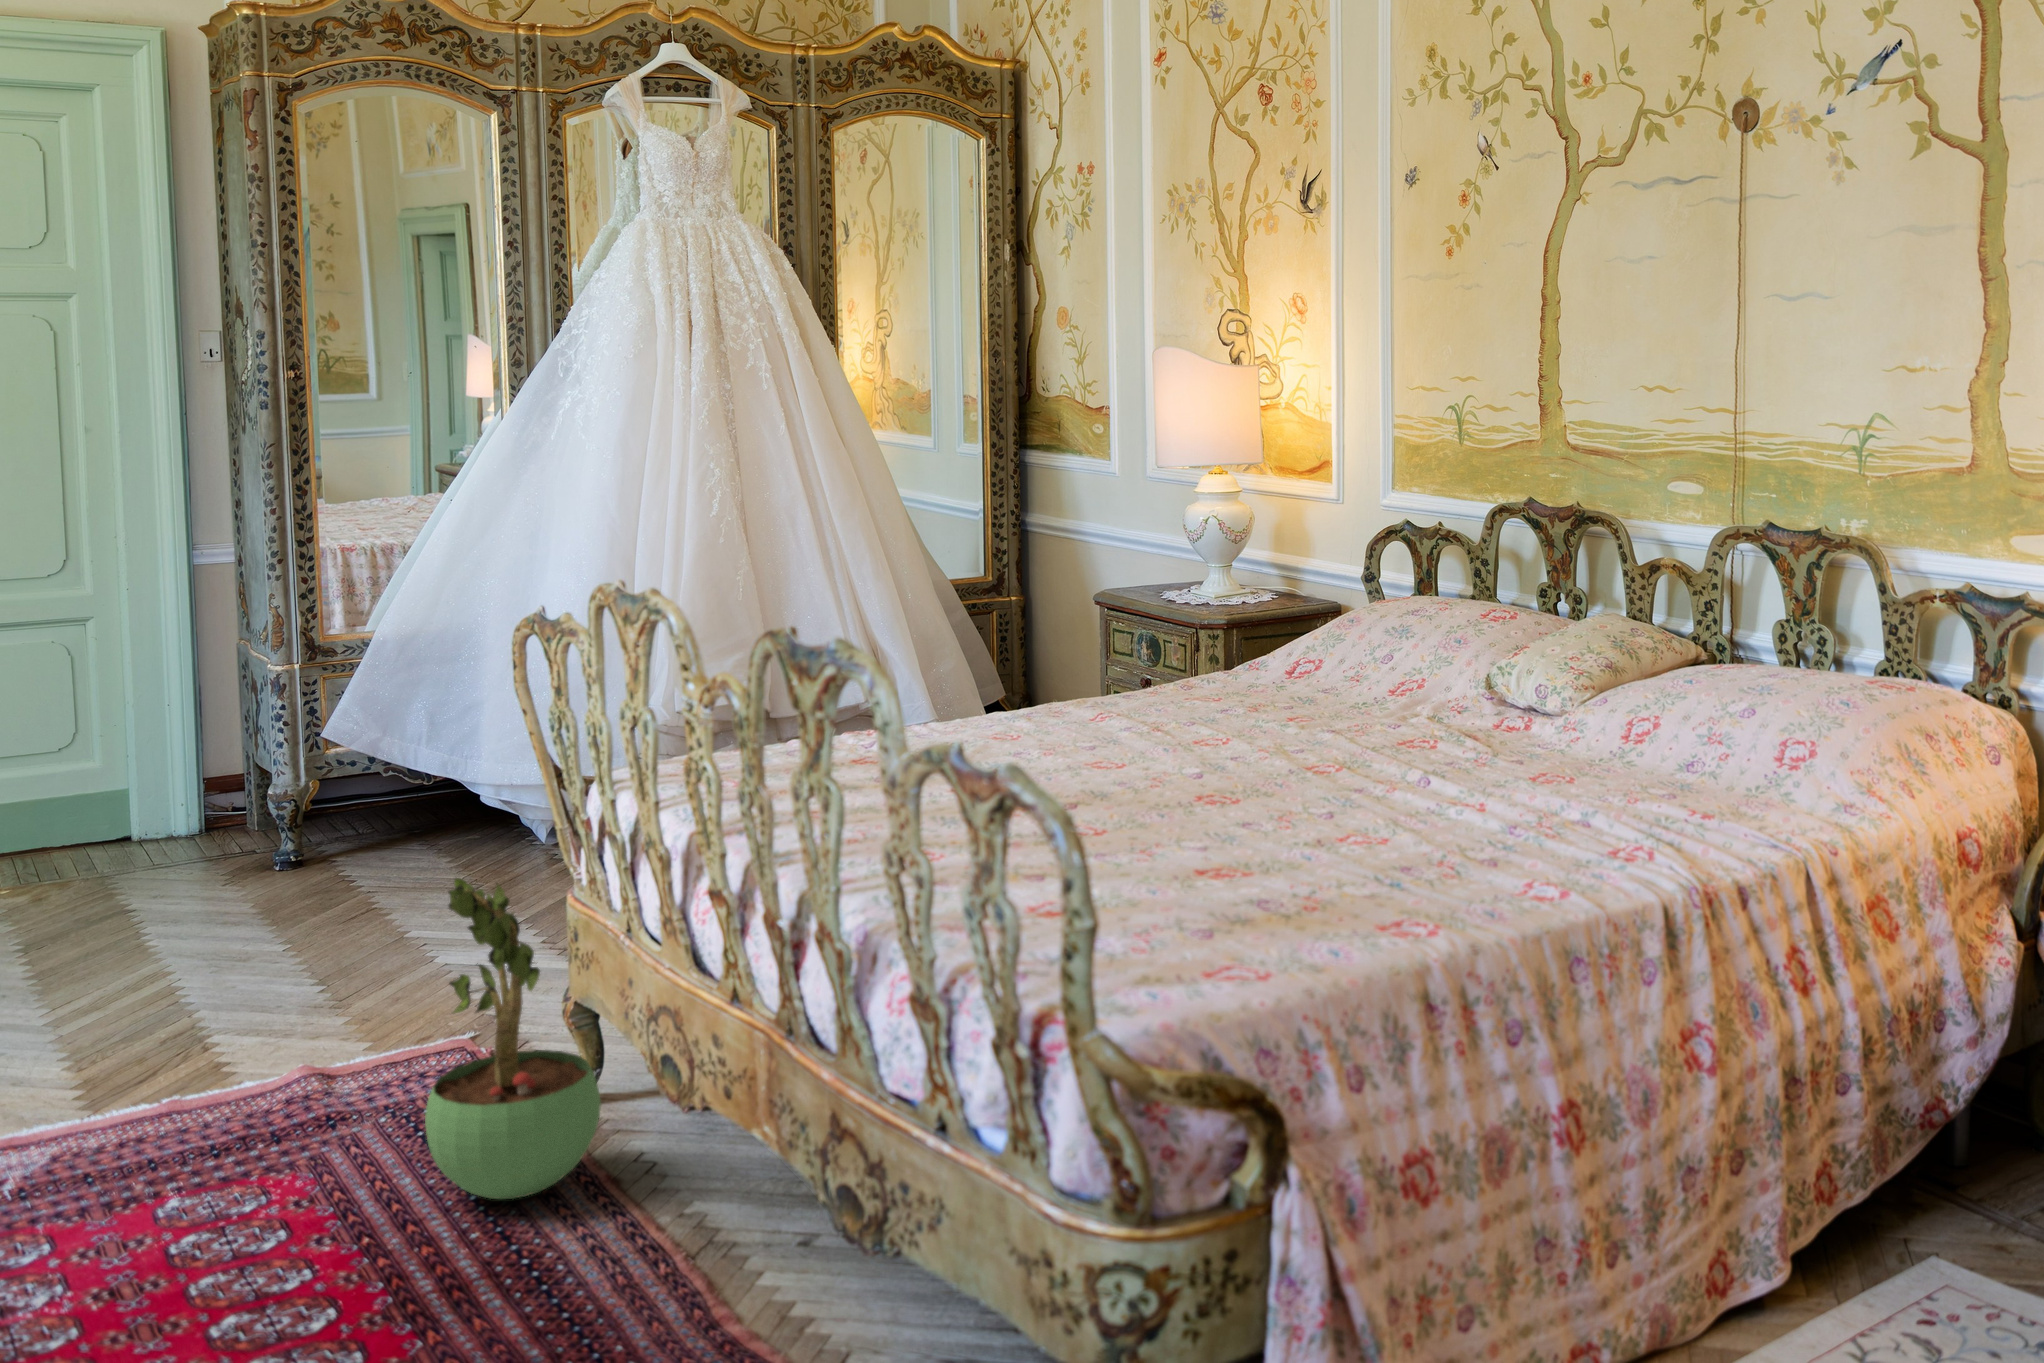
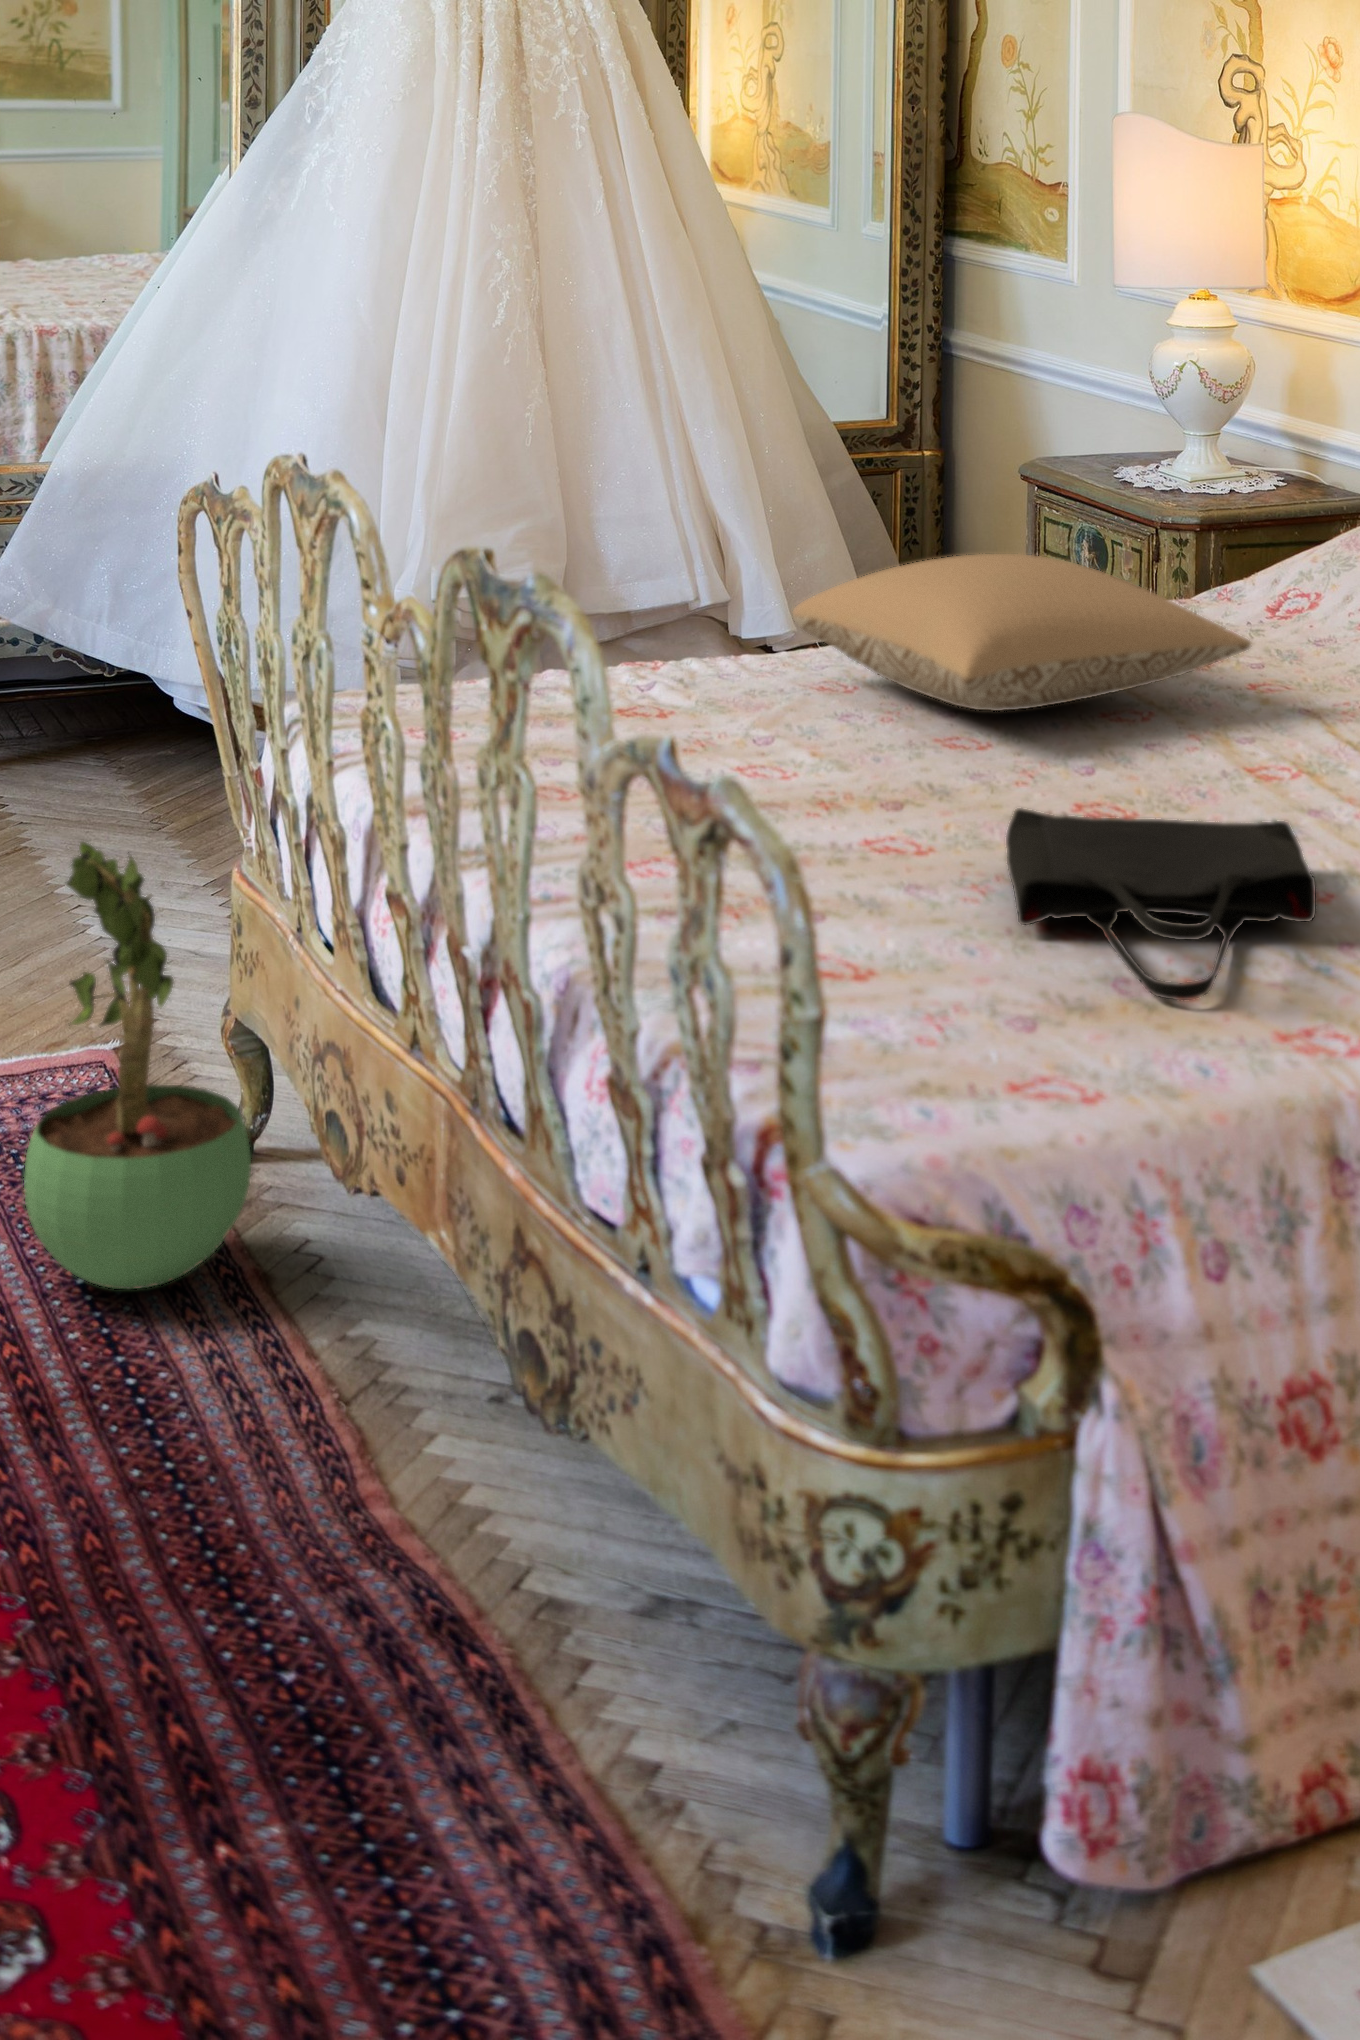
pillow: none [972,636,1294,740] -> present [792,554,1251,711]
tote bag: none [1161,792,1384,909] -> present [1006,808,1316,1000]

